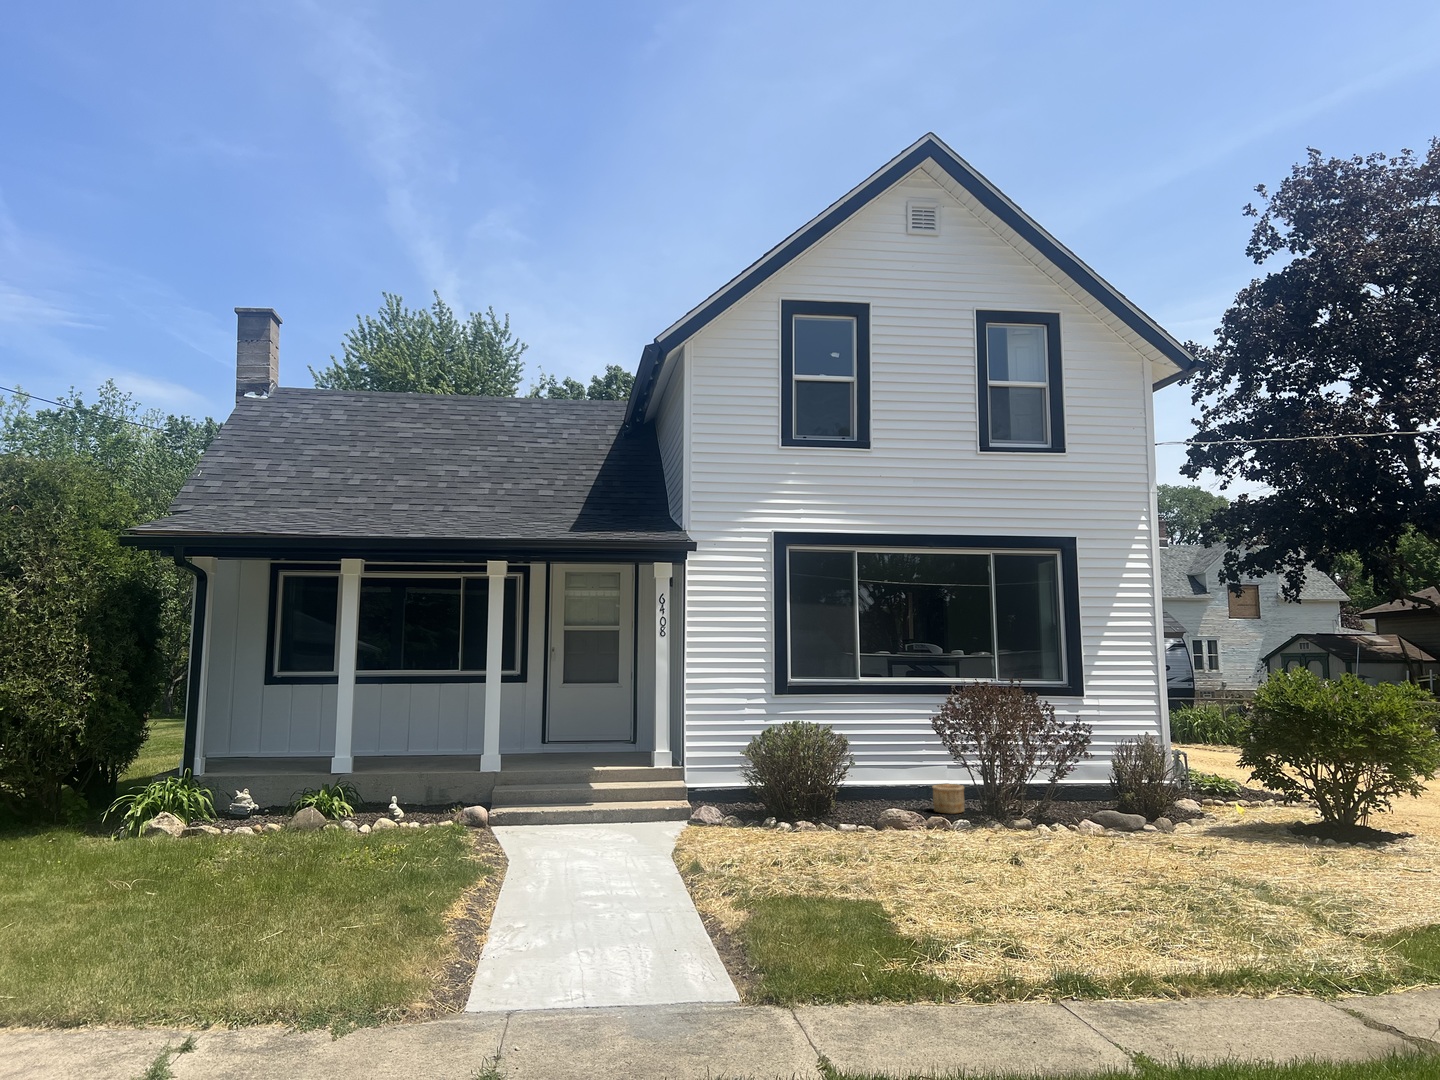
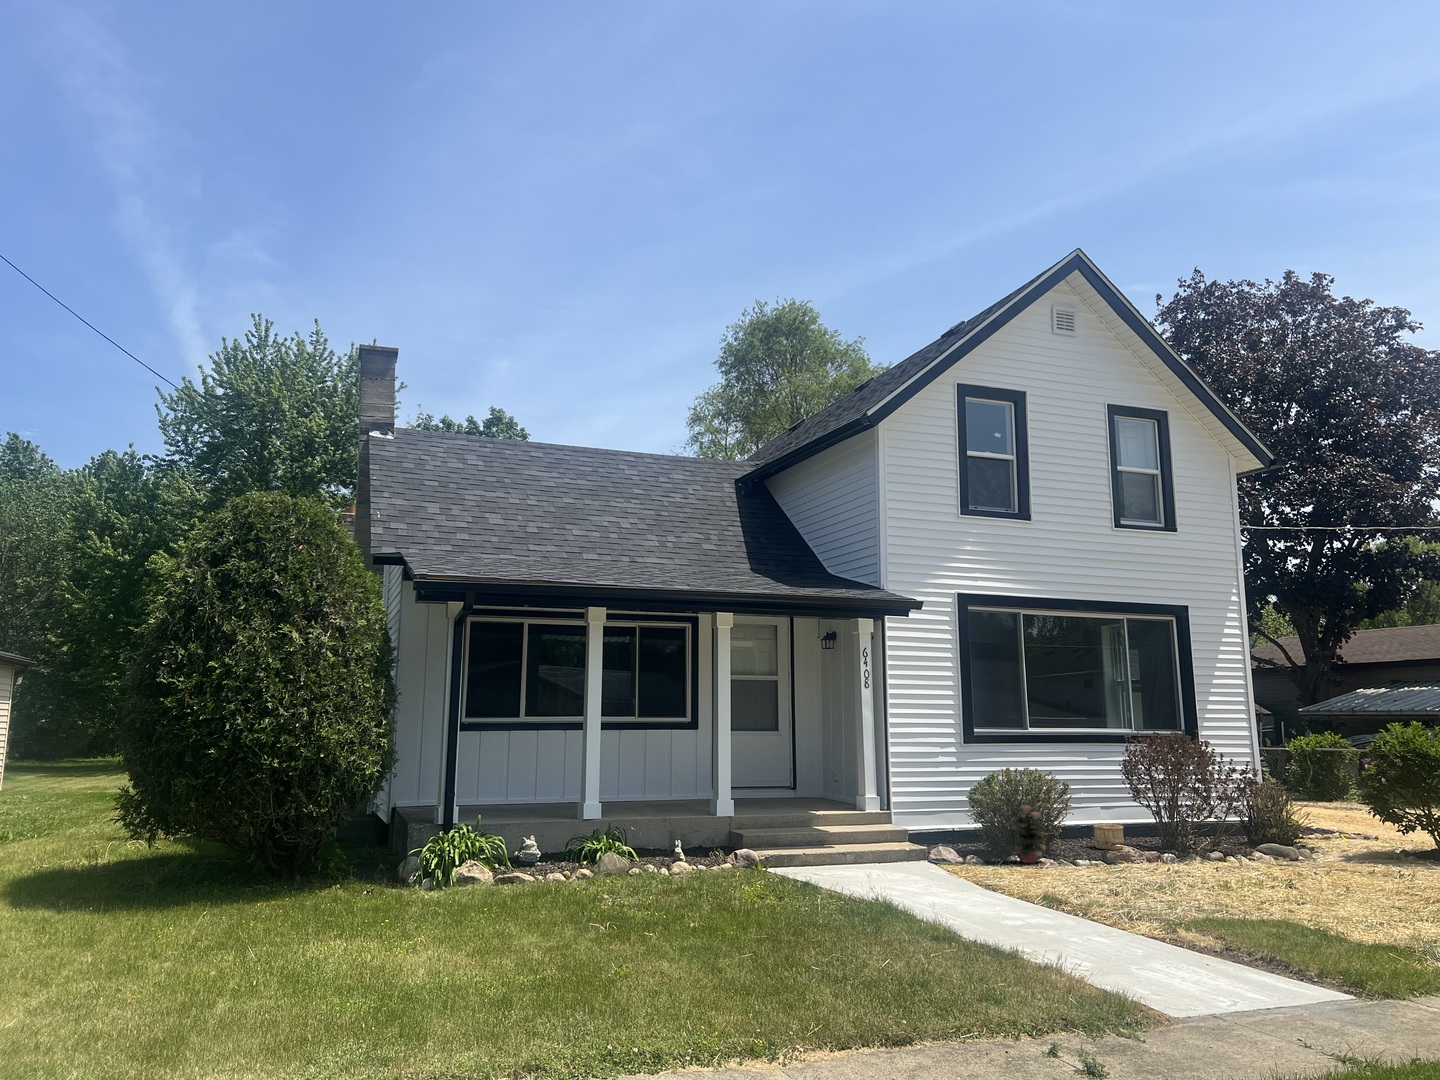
decorative plant: none [786,764,831,829] -> present [1009,805,1046,863]

